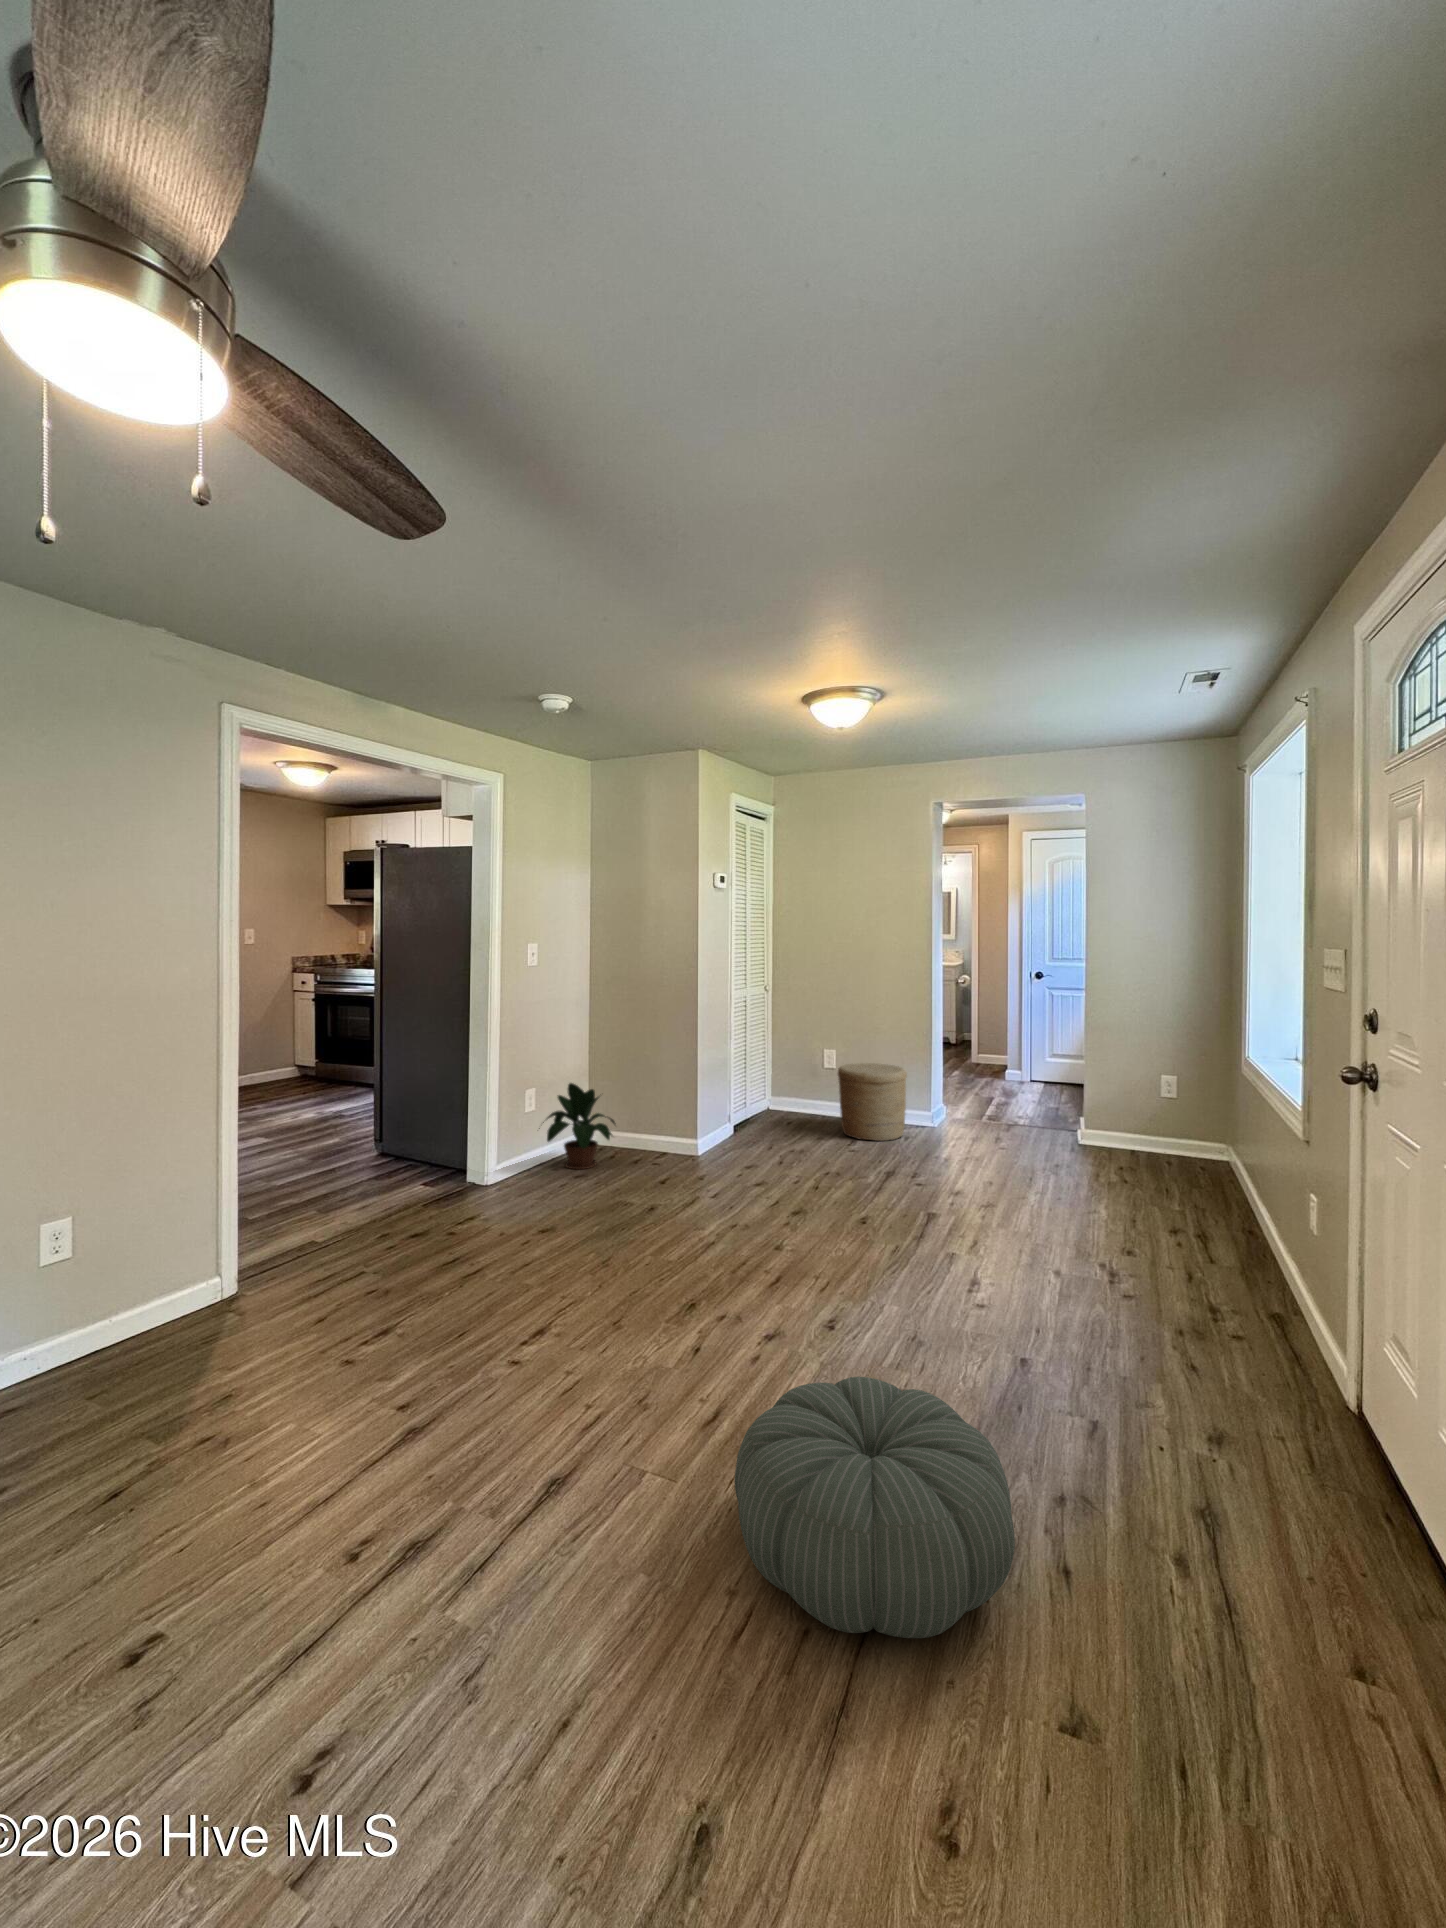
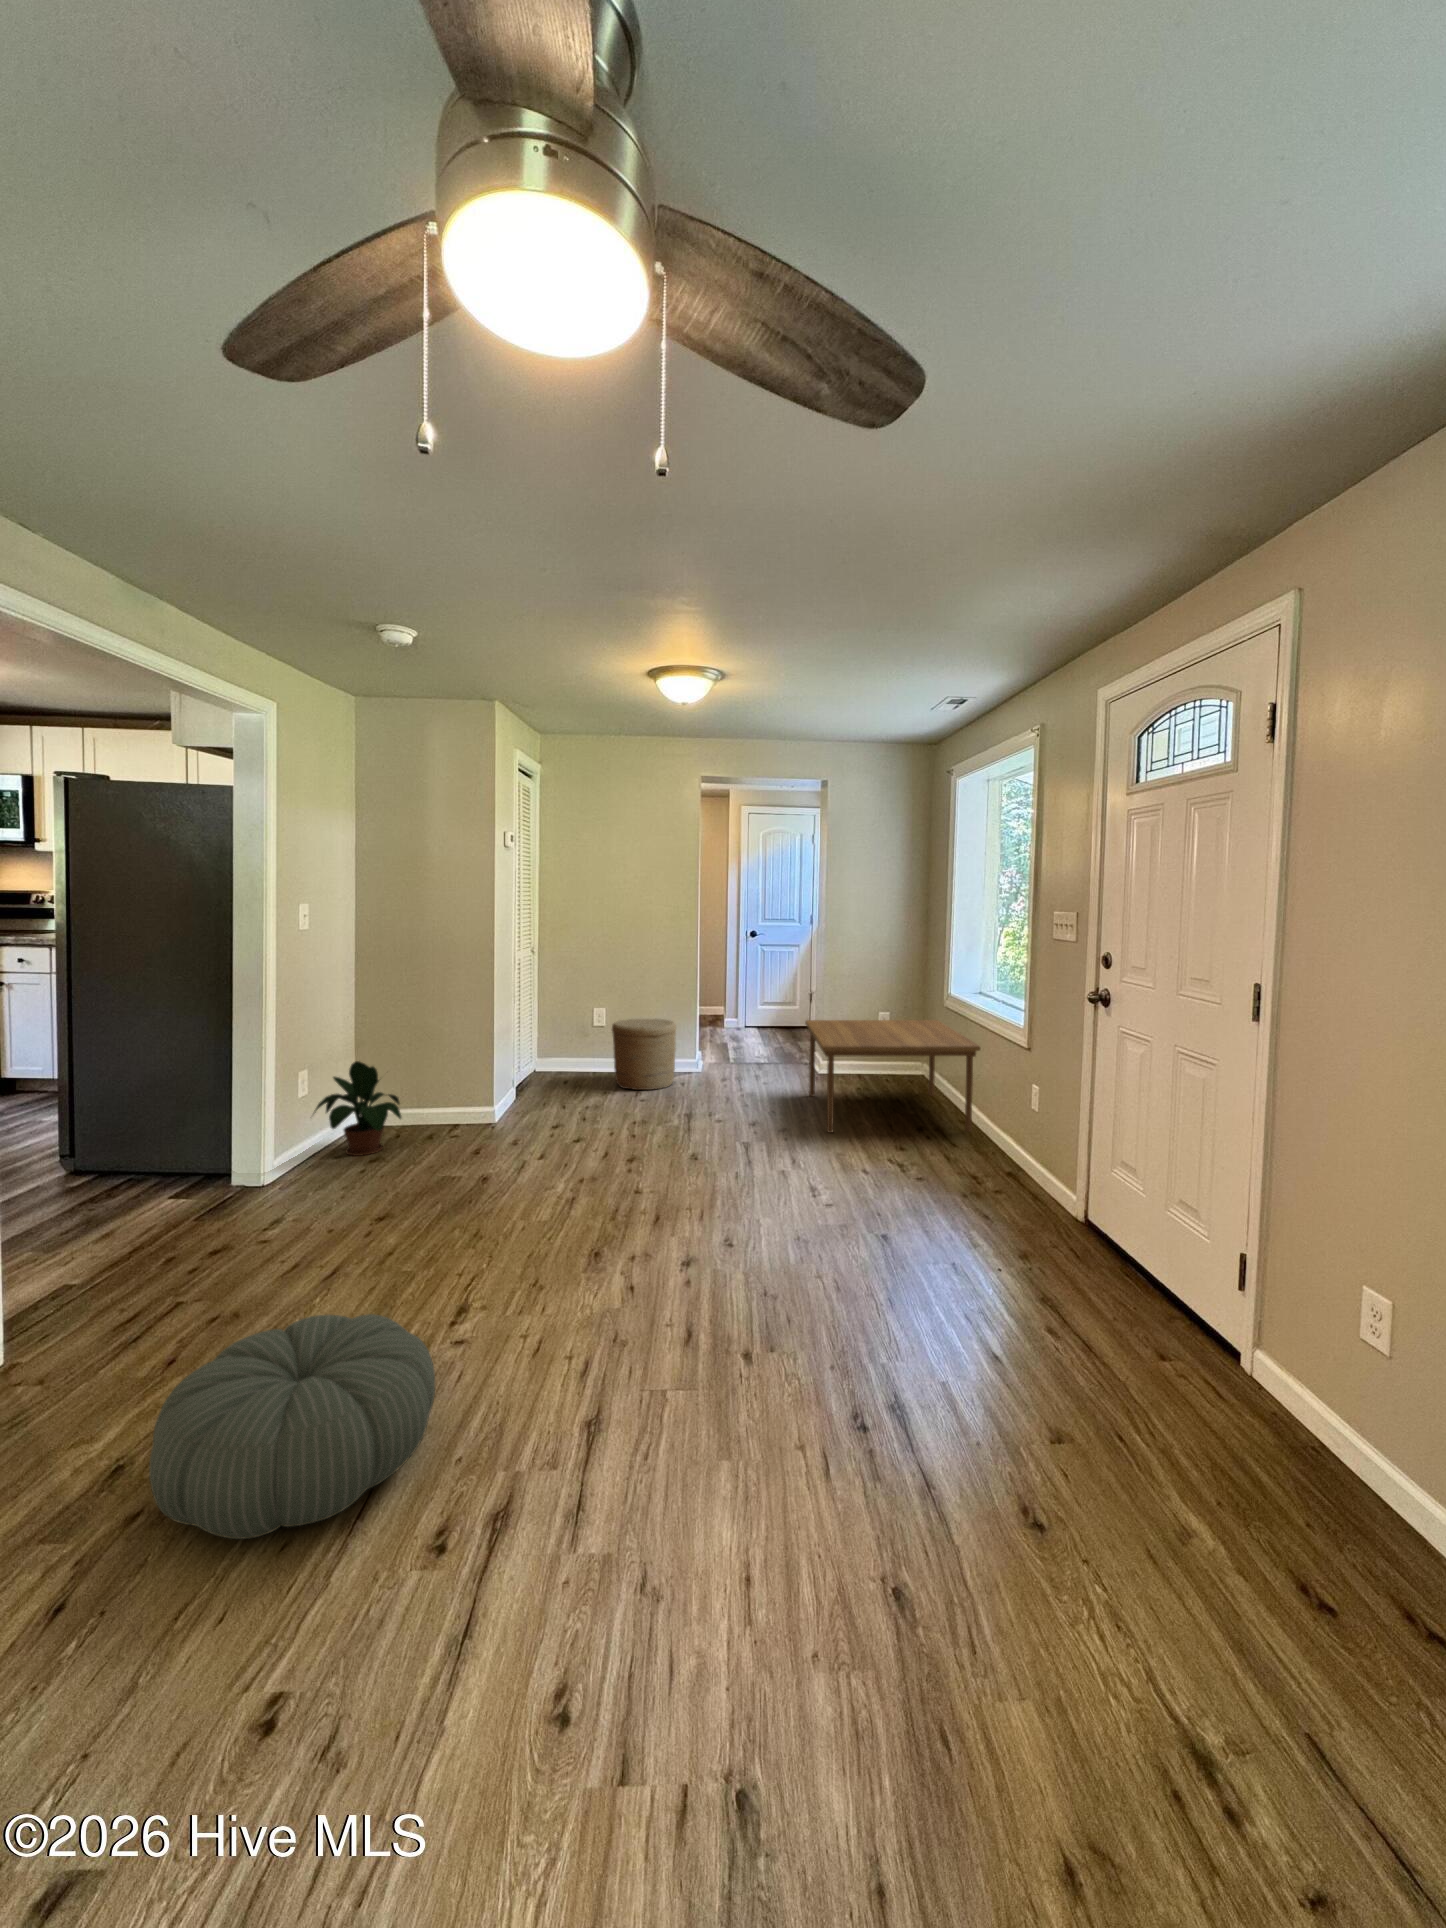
coffee table: none [1034,1079,1261,1246] -> present [805,1020,981,1133]
pouf: present [734,1377,1015,1638] -> present [149,1314,435,1539]

